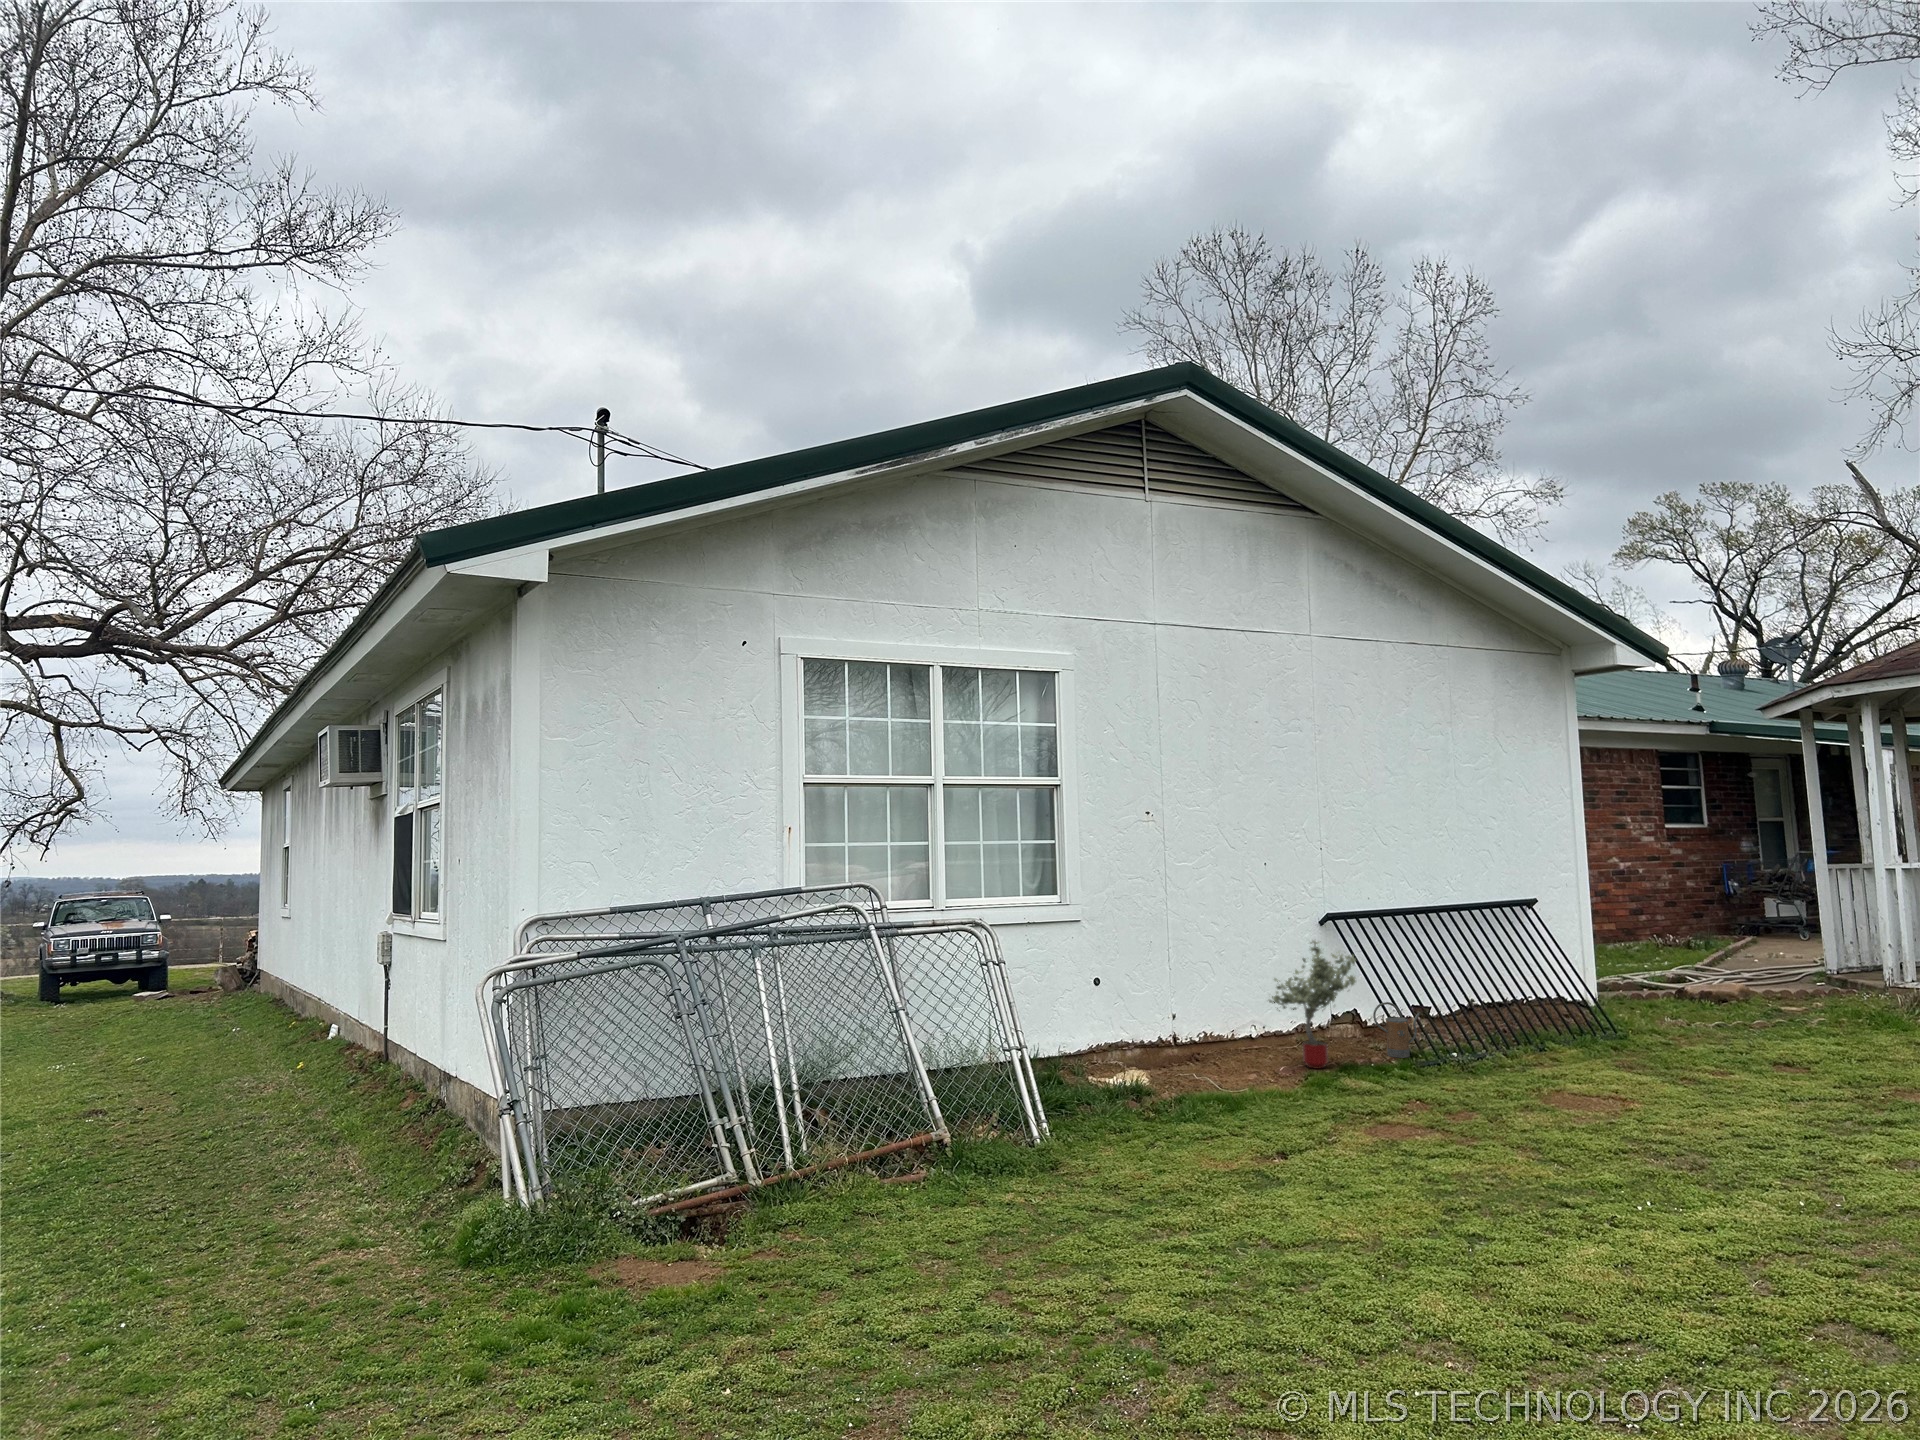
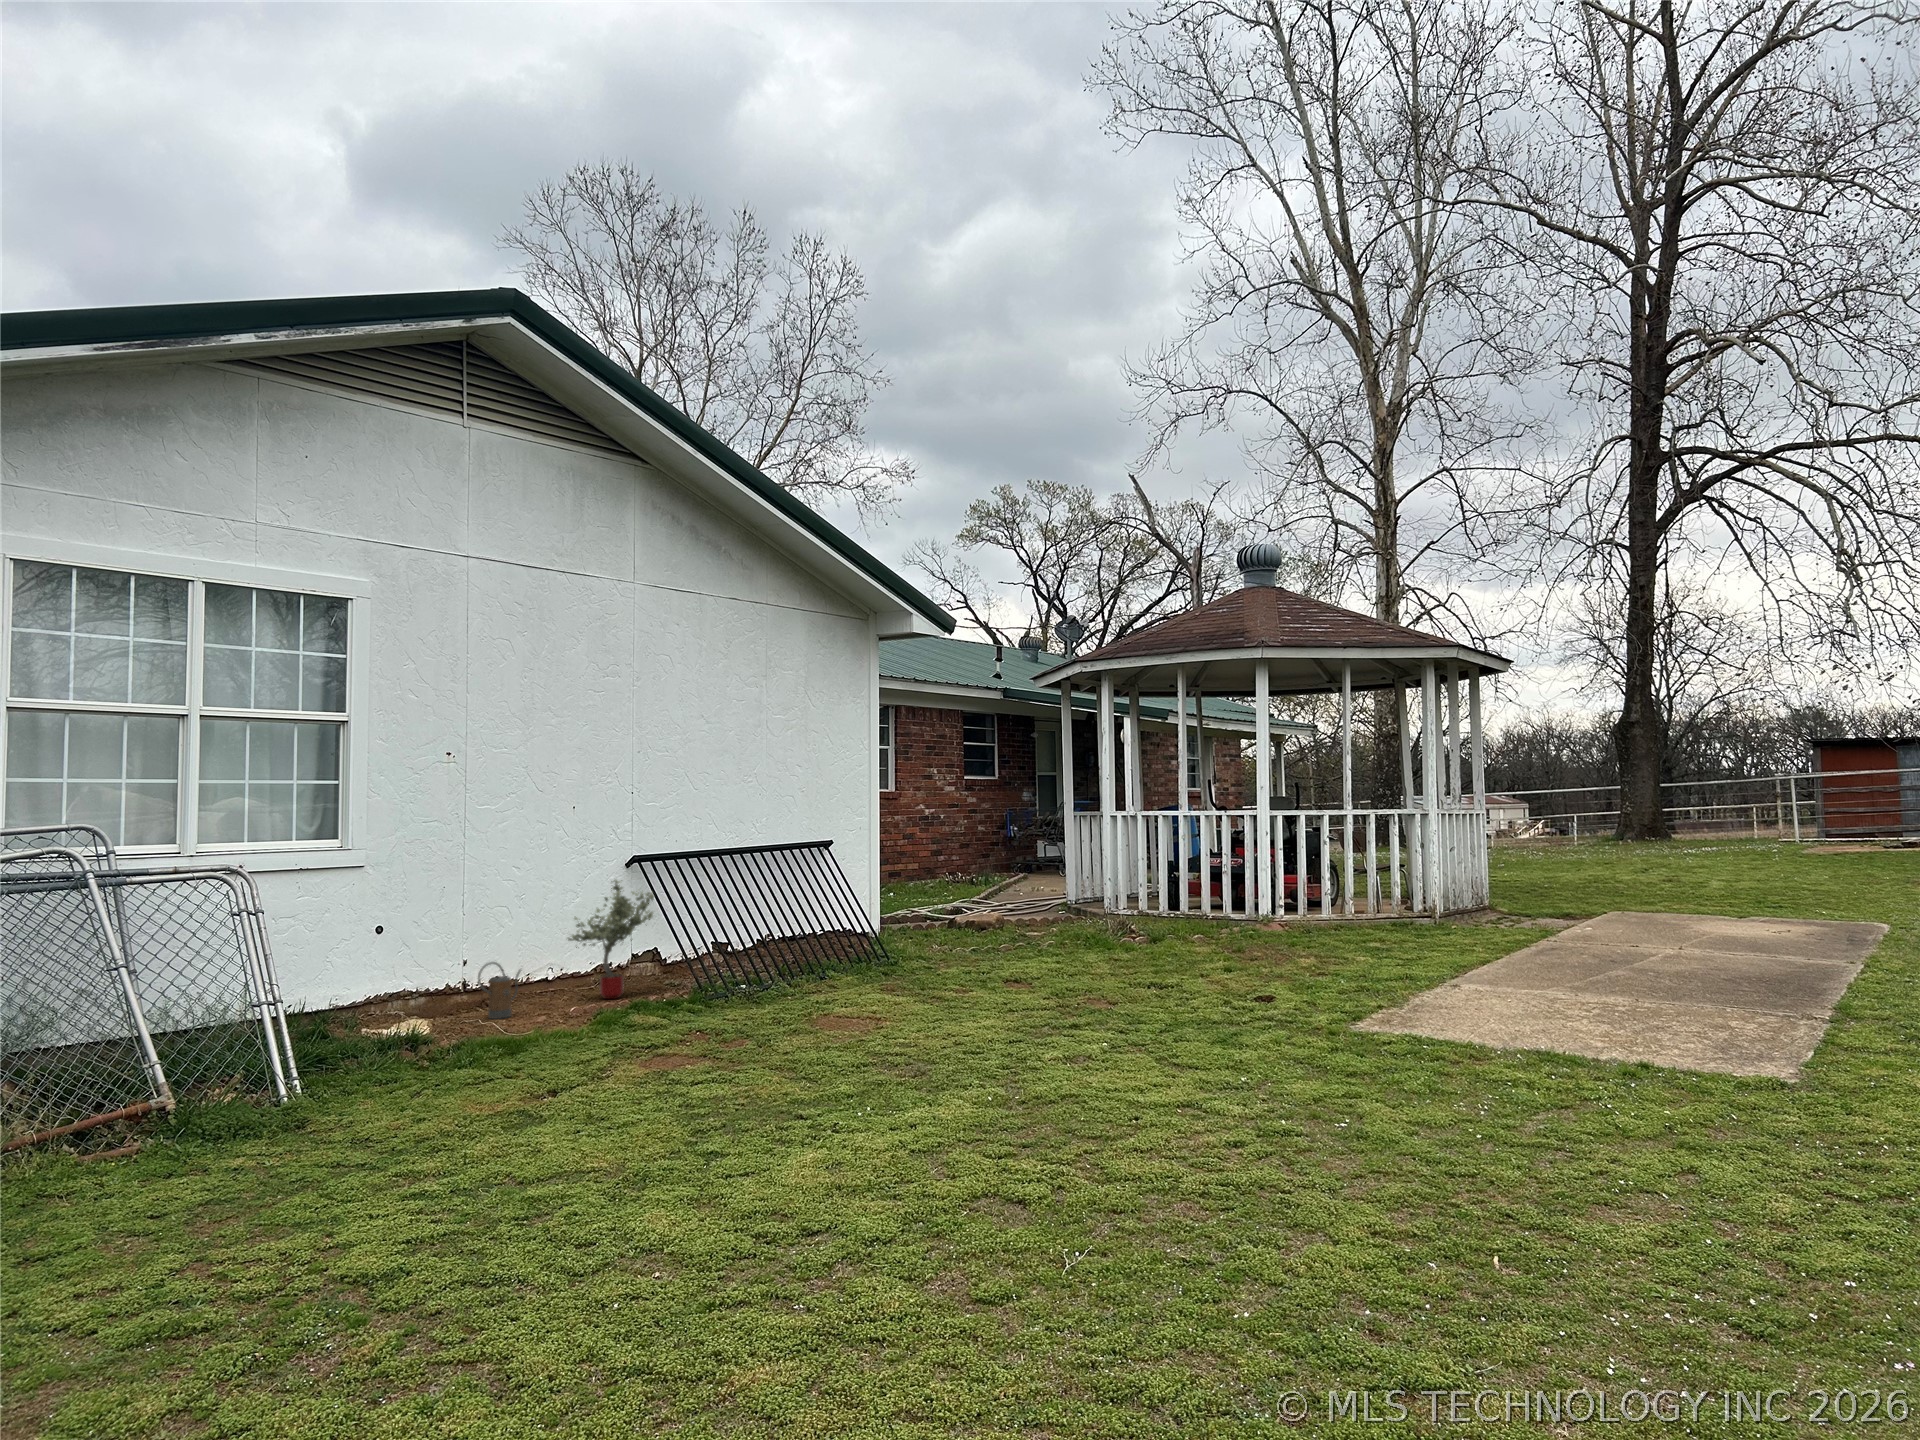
watering can: present [1373,1002,1420,1058] -> present [478,962,521,1019]

